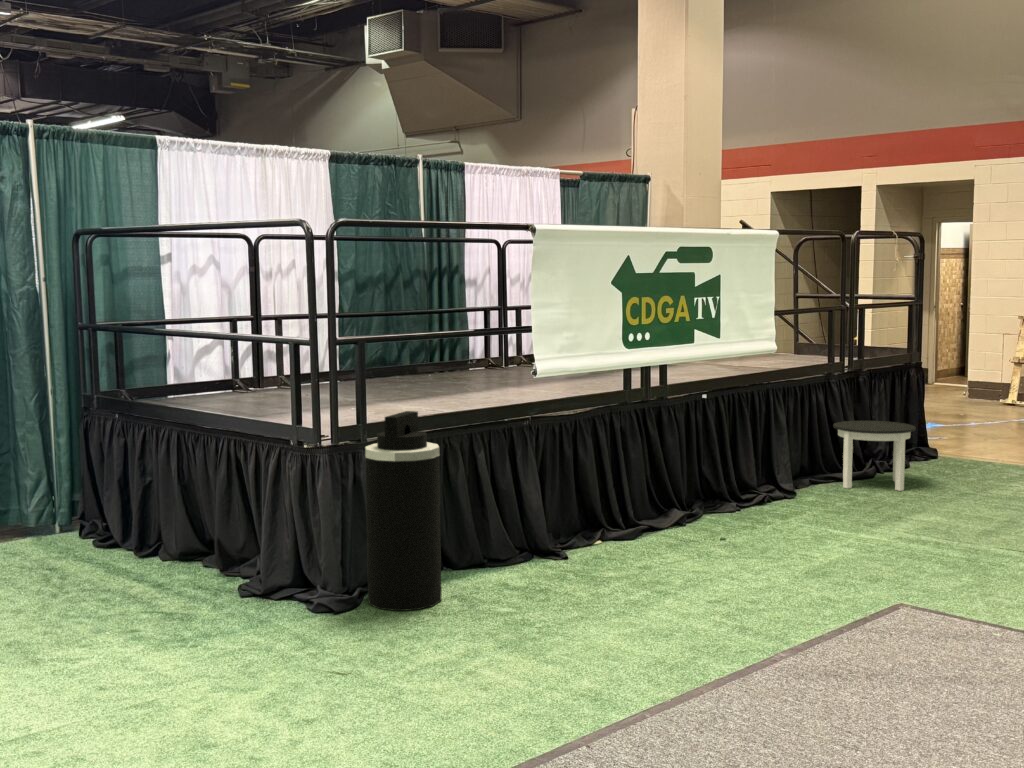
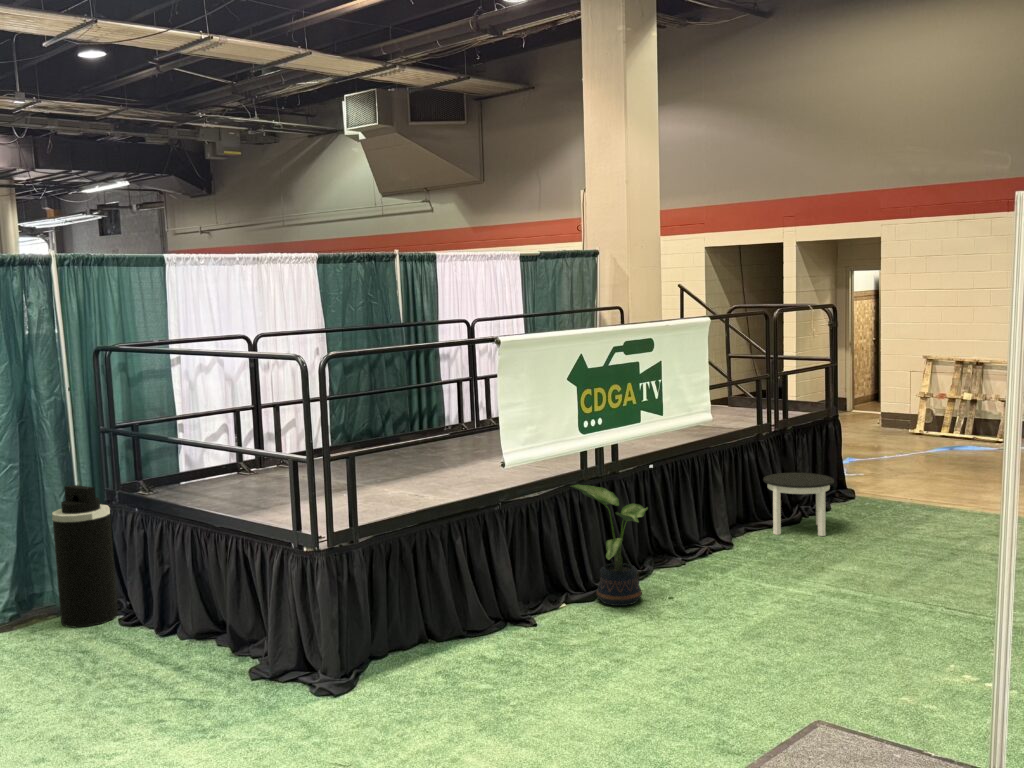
potted plant: none [611,406,700,545] -> present [571,485,648,606]
trash can: present [365,411,442,611] -> present [52,485,118,627]

